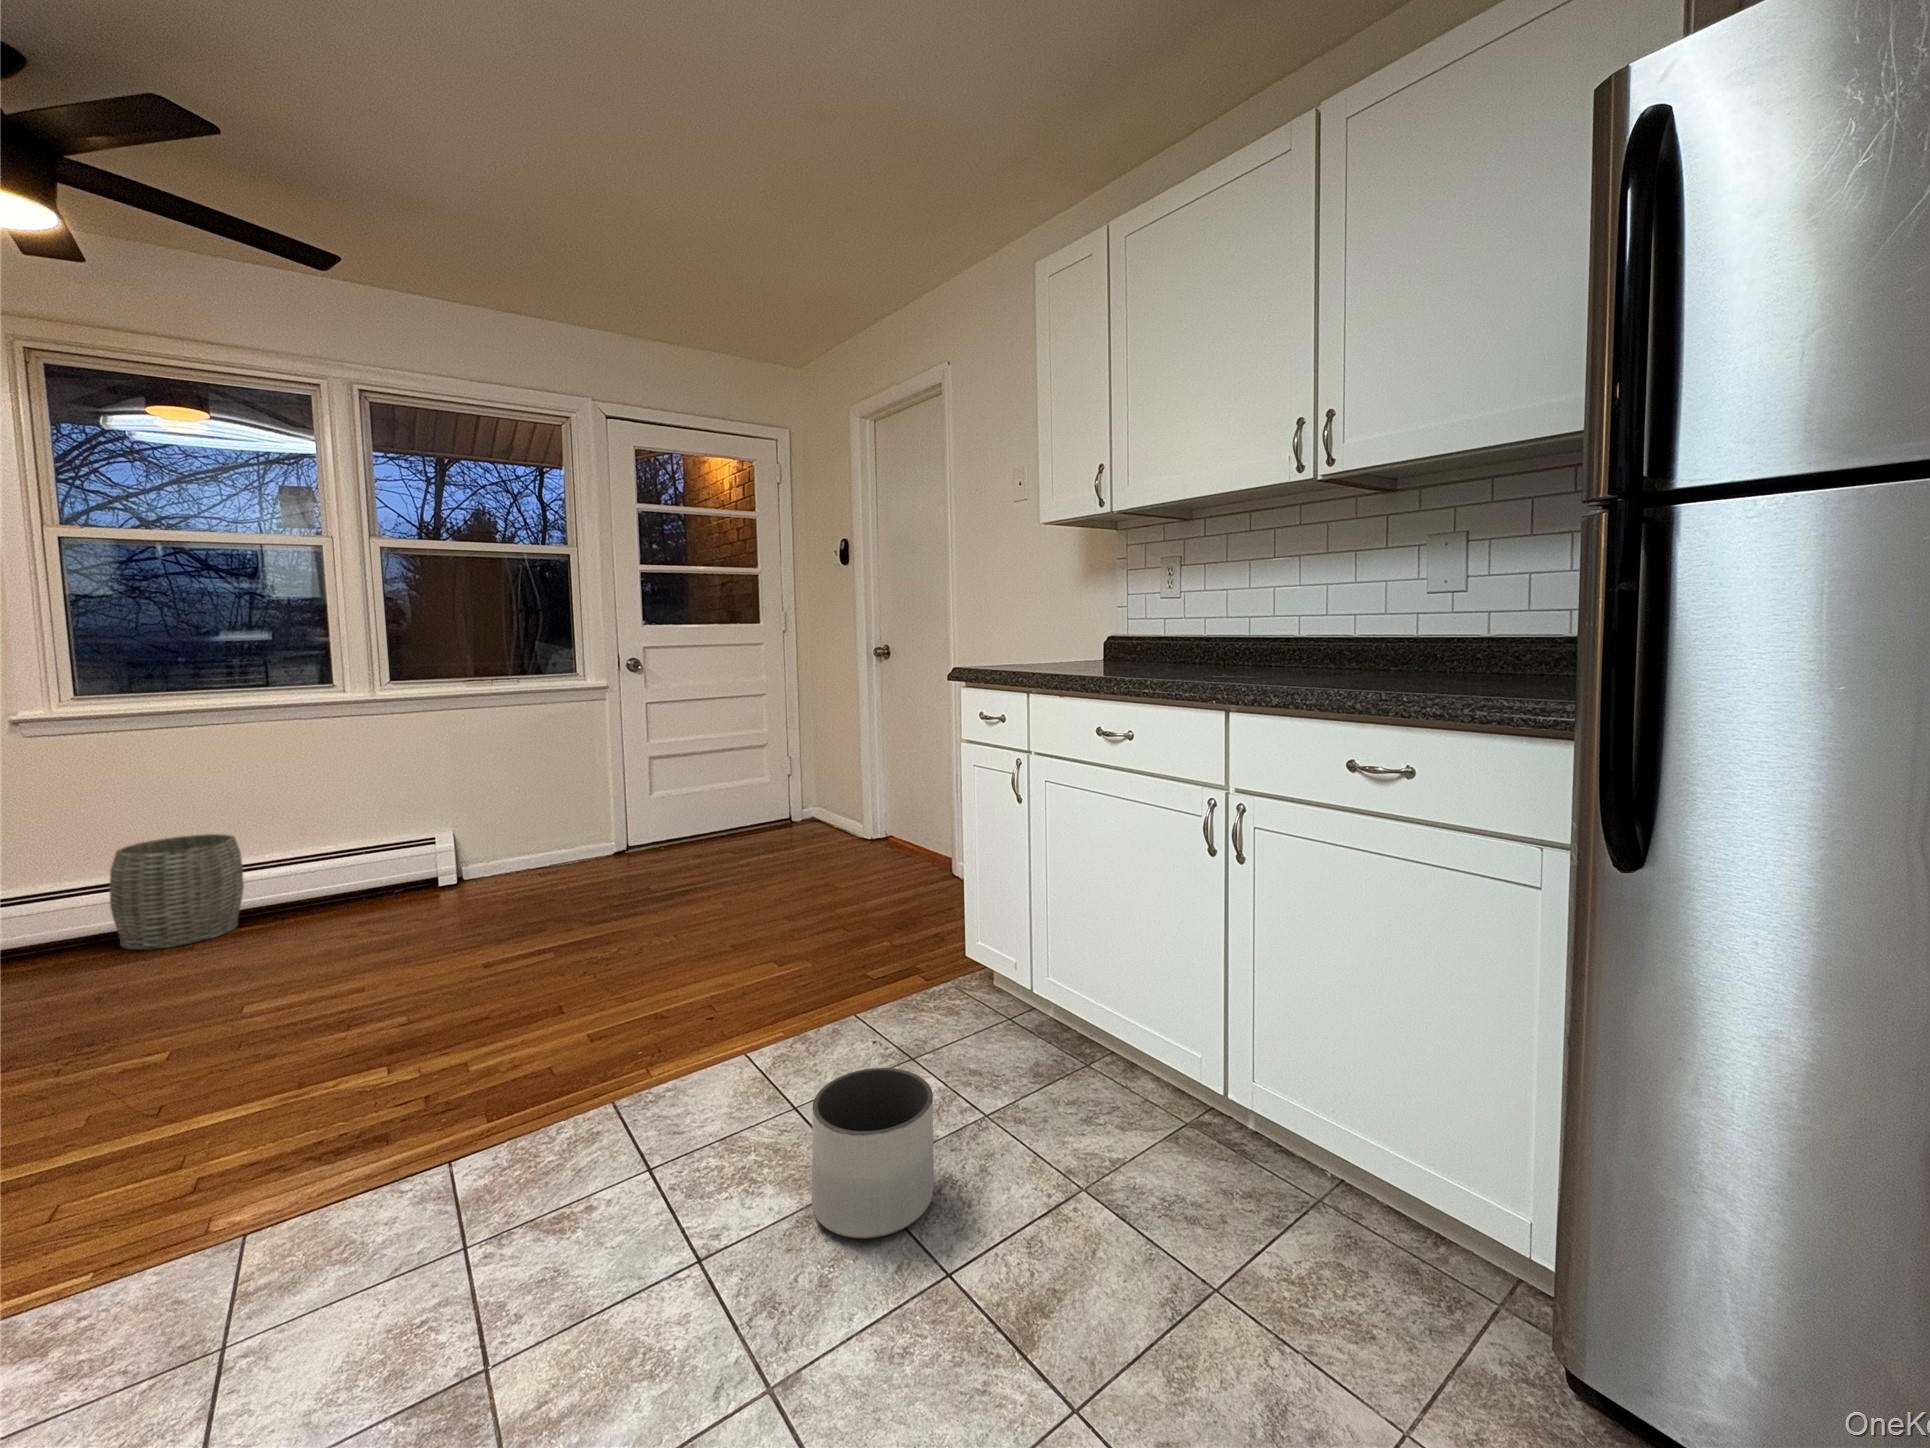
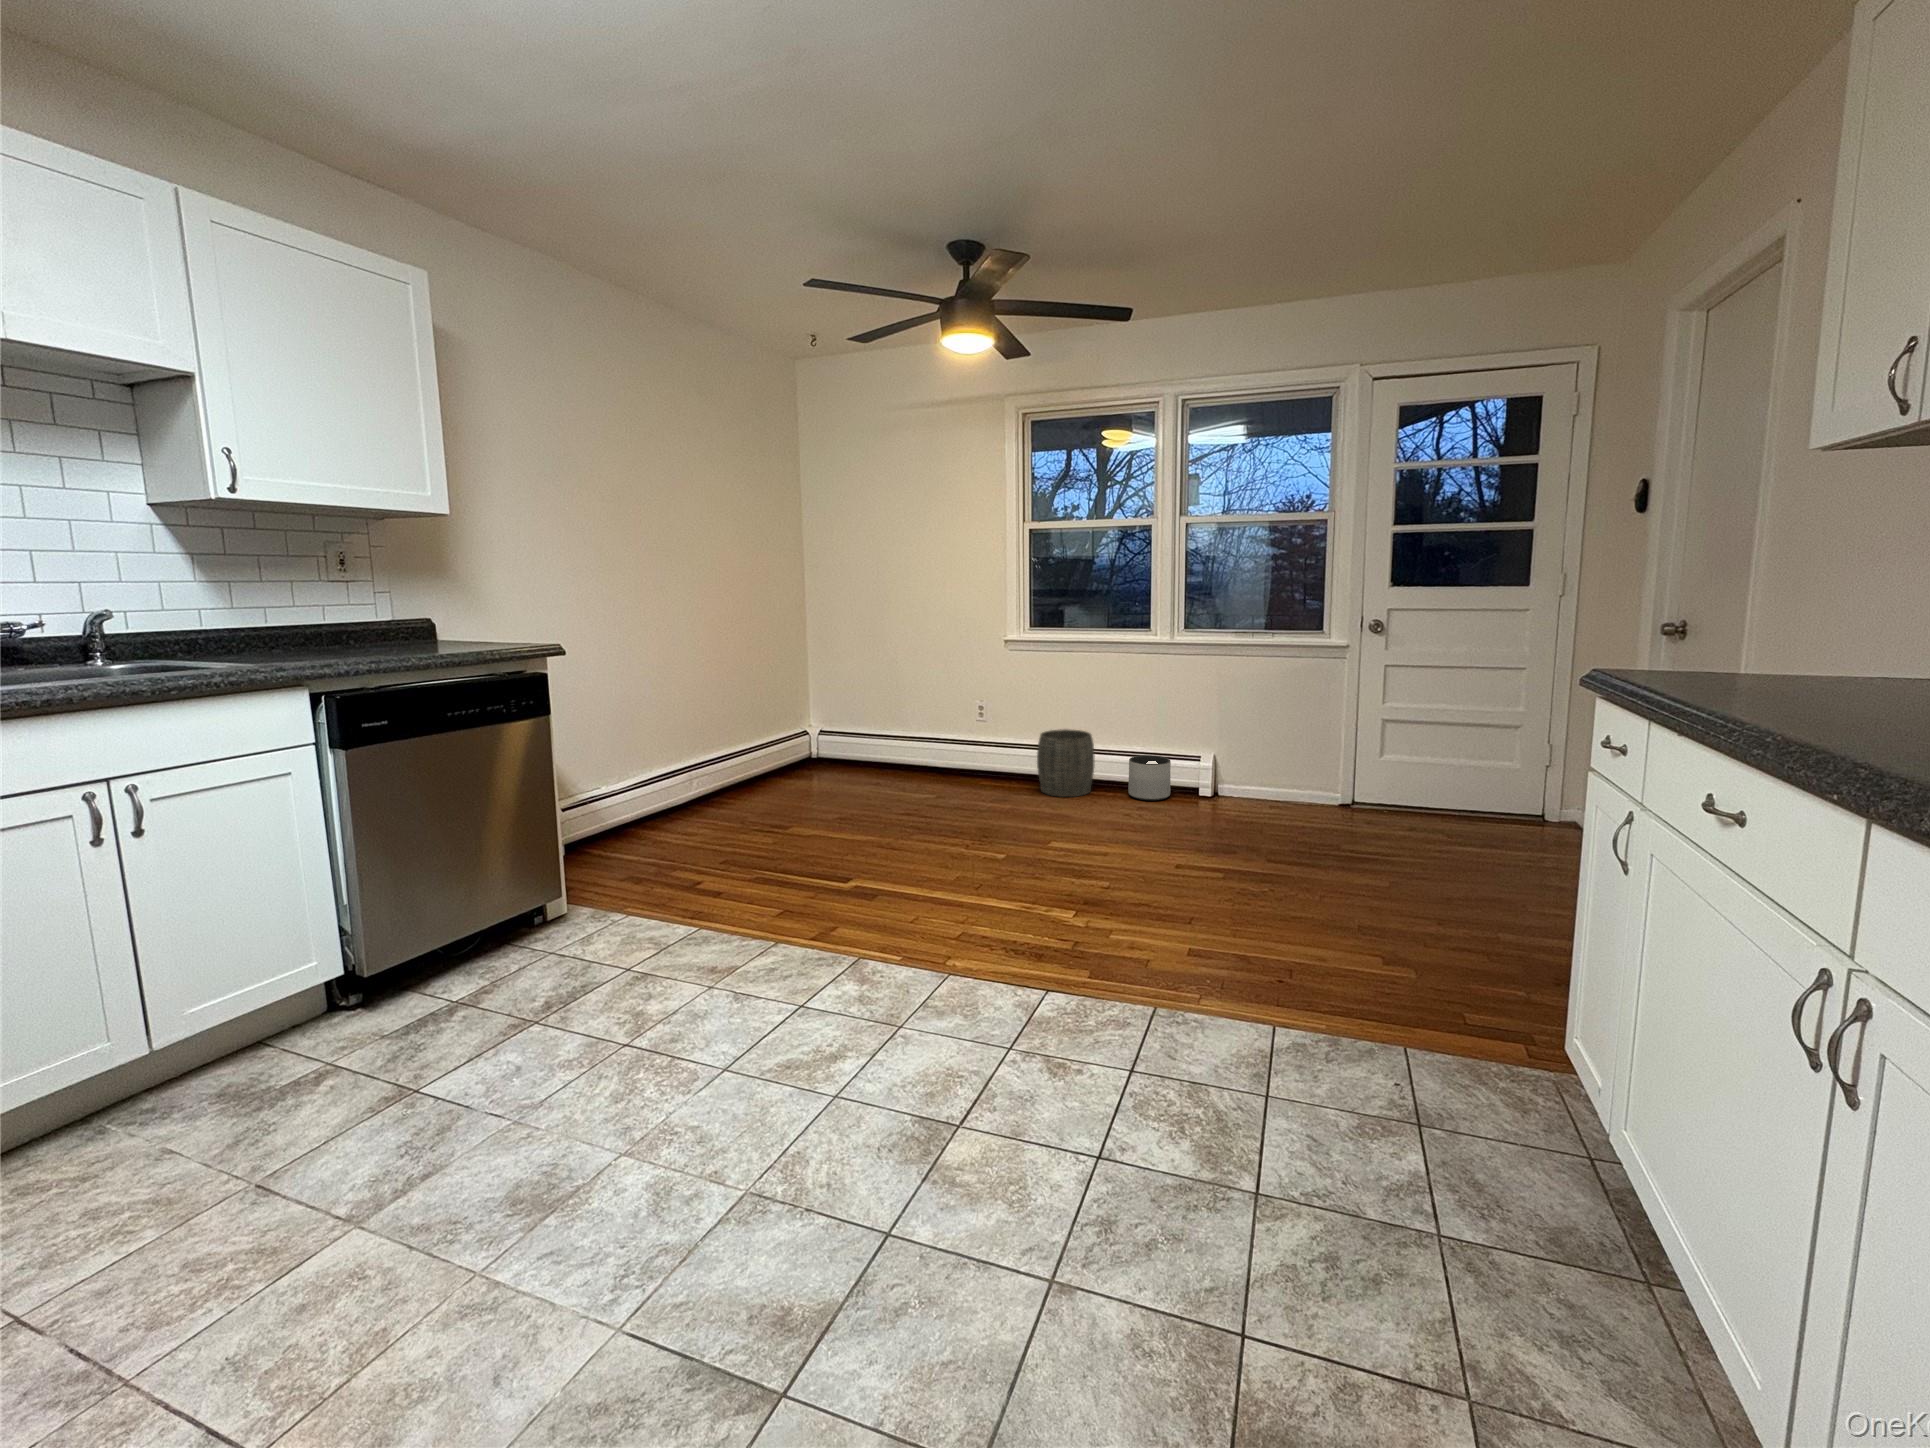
planter: present [812,1068,934,1239] -> present [1128,755,1171,801]

